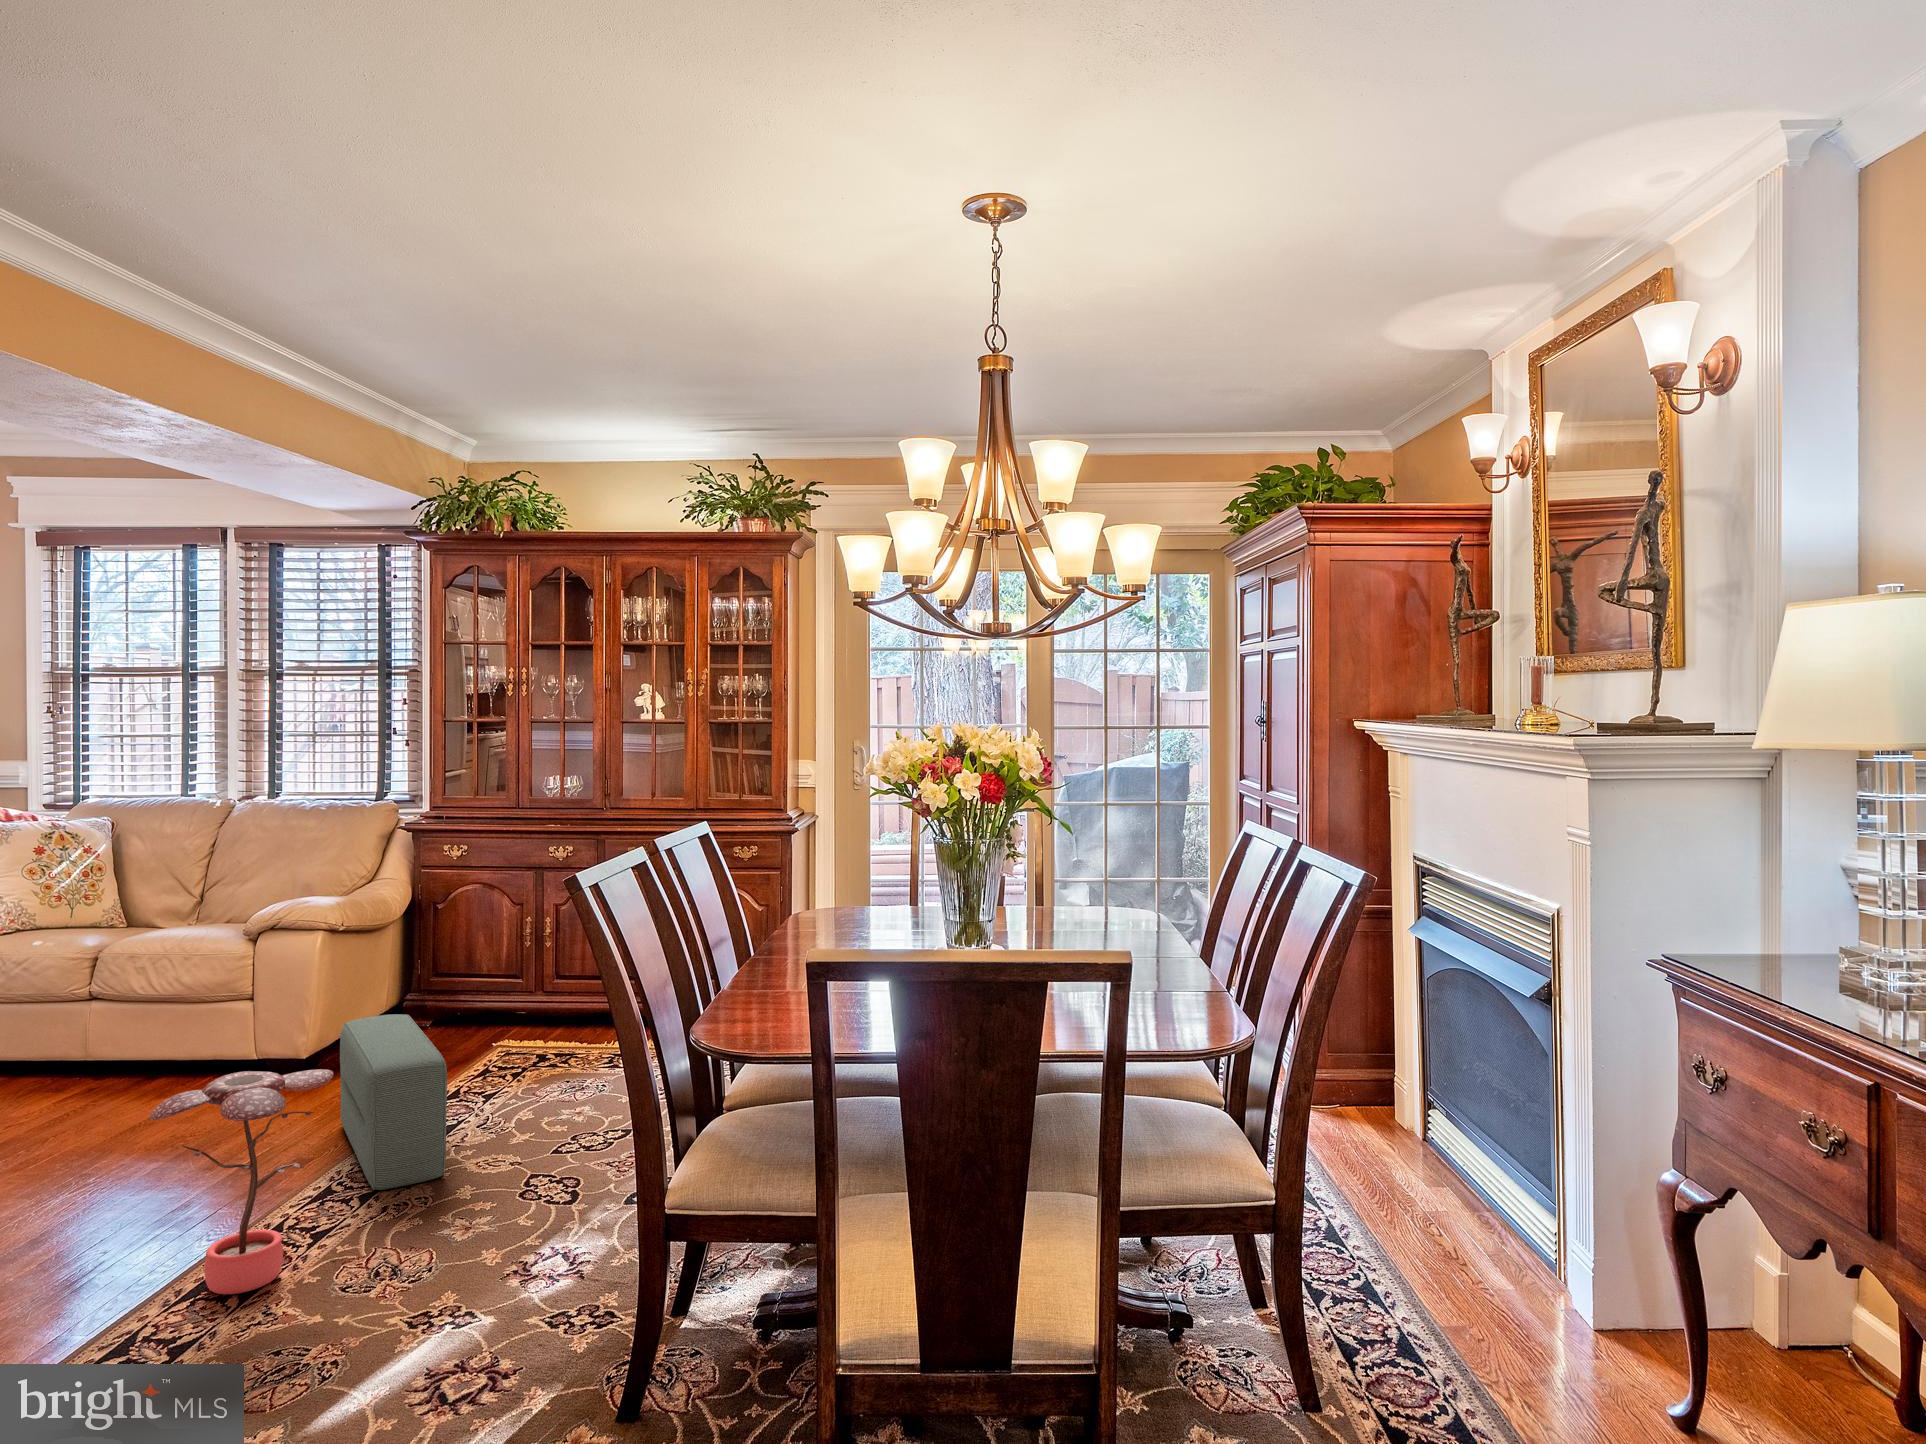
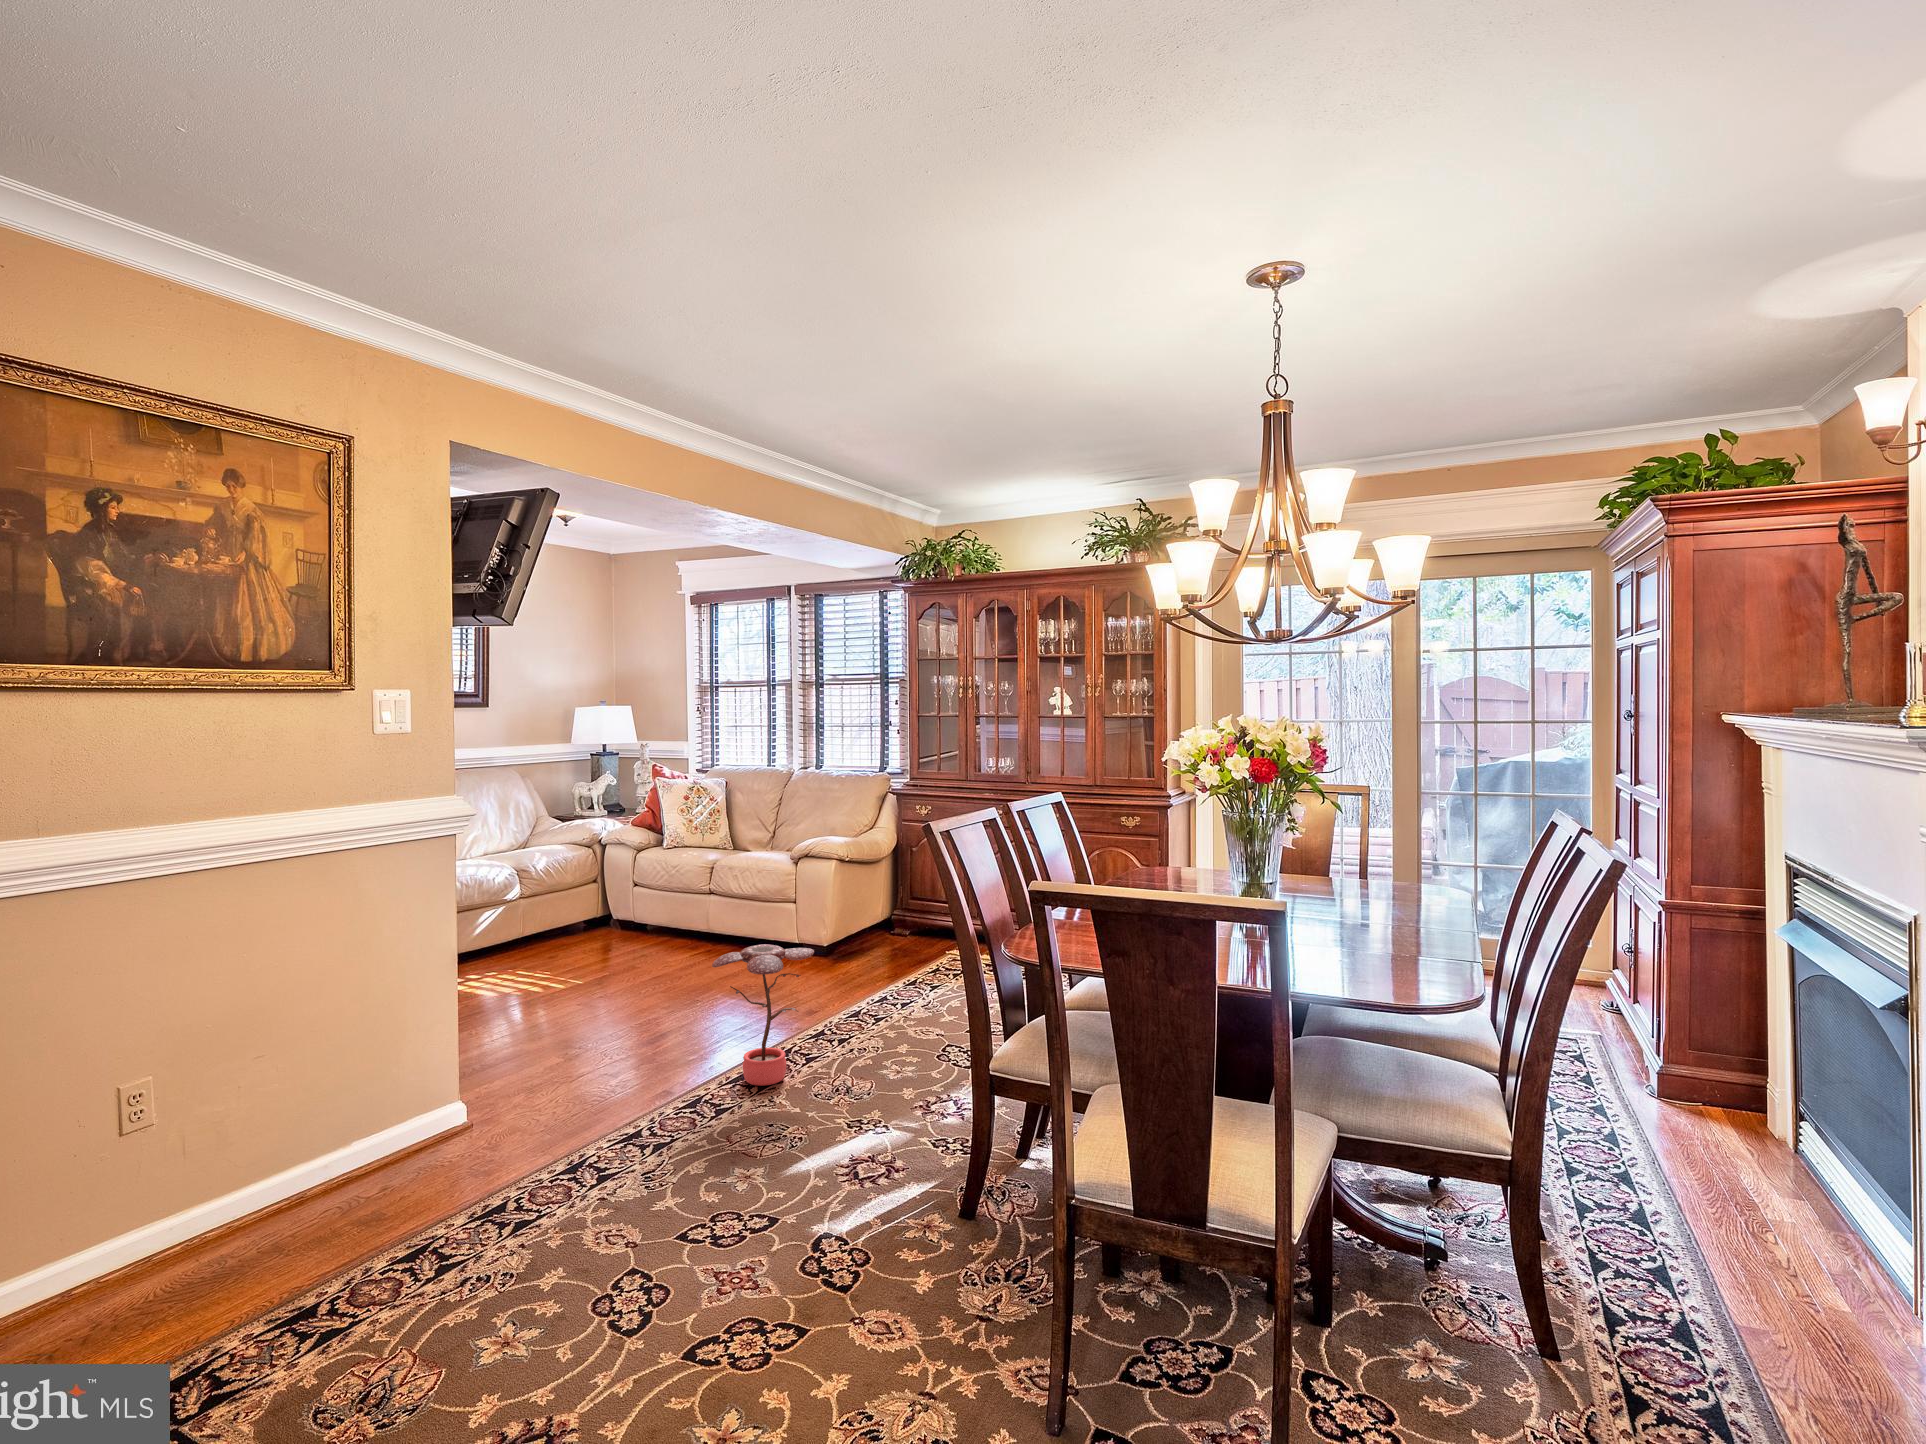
pouf: present [340,1014,447,1190] -> none [838,920,893,1037]

